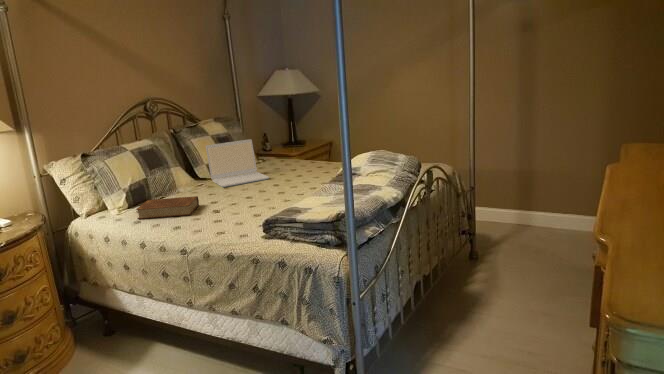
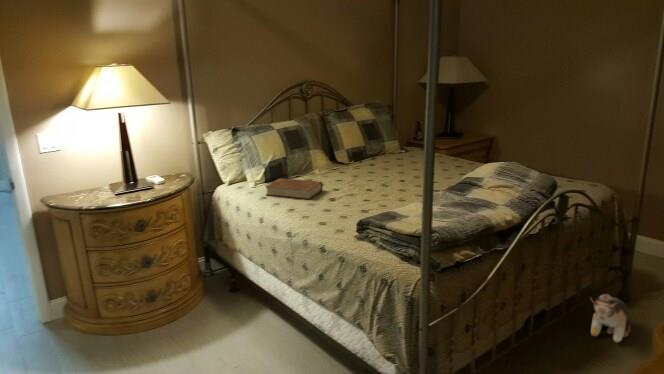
laptop: present [206,139,269,187] -> none [346,130,401,175]
plush toy: none [459,251,490,291] -> present [591,294,631,342]

